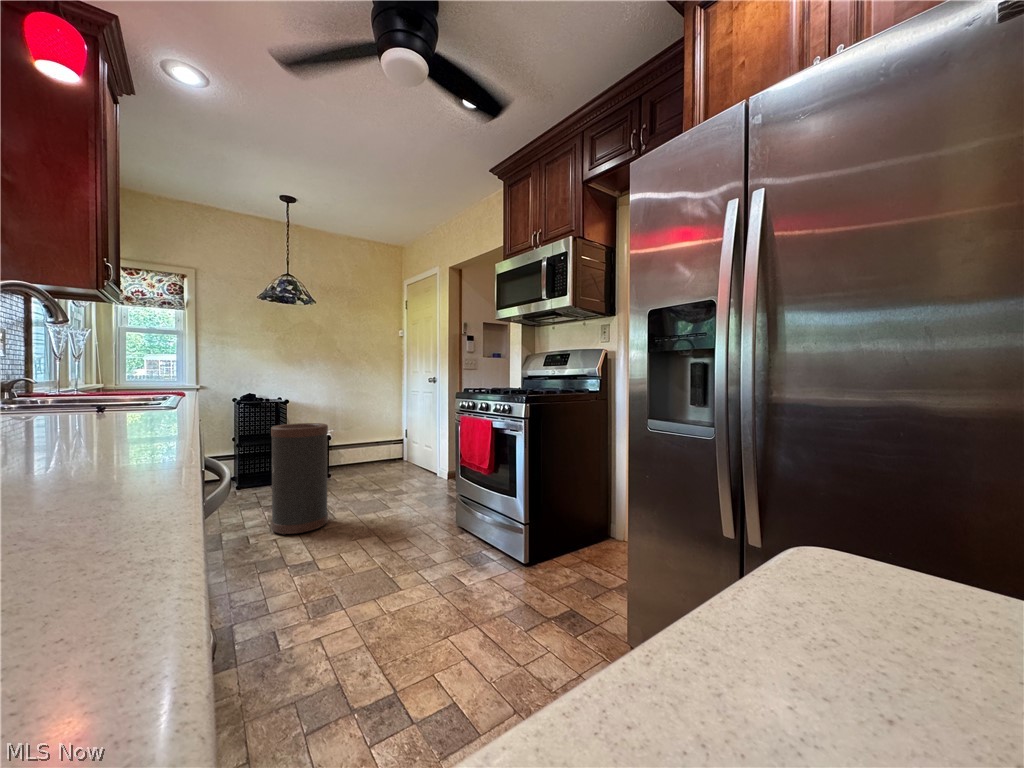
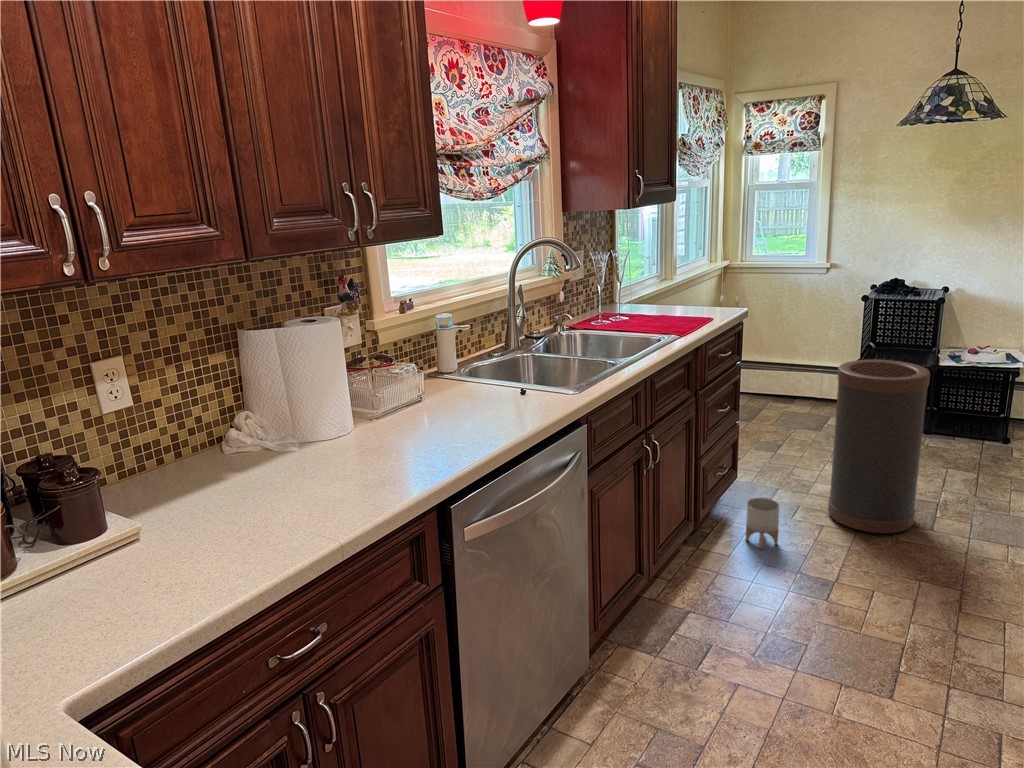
planter: none [230,528,258,569] -> present [746,498,780,549]

